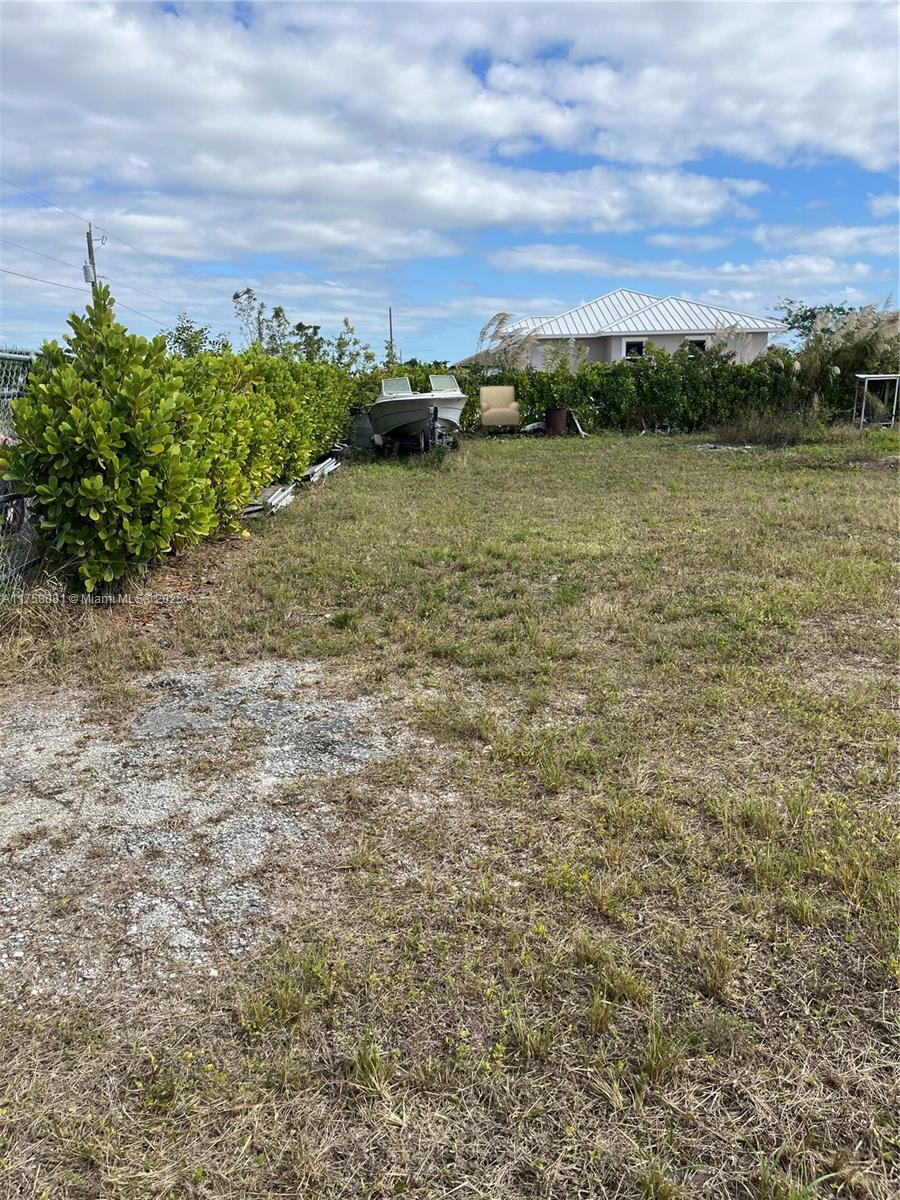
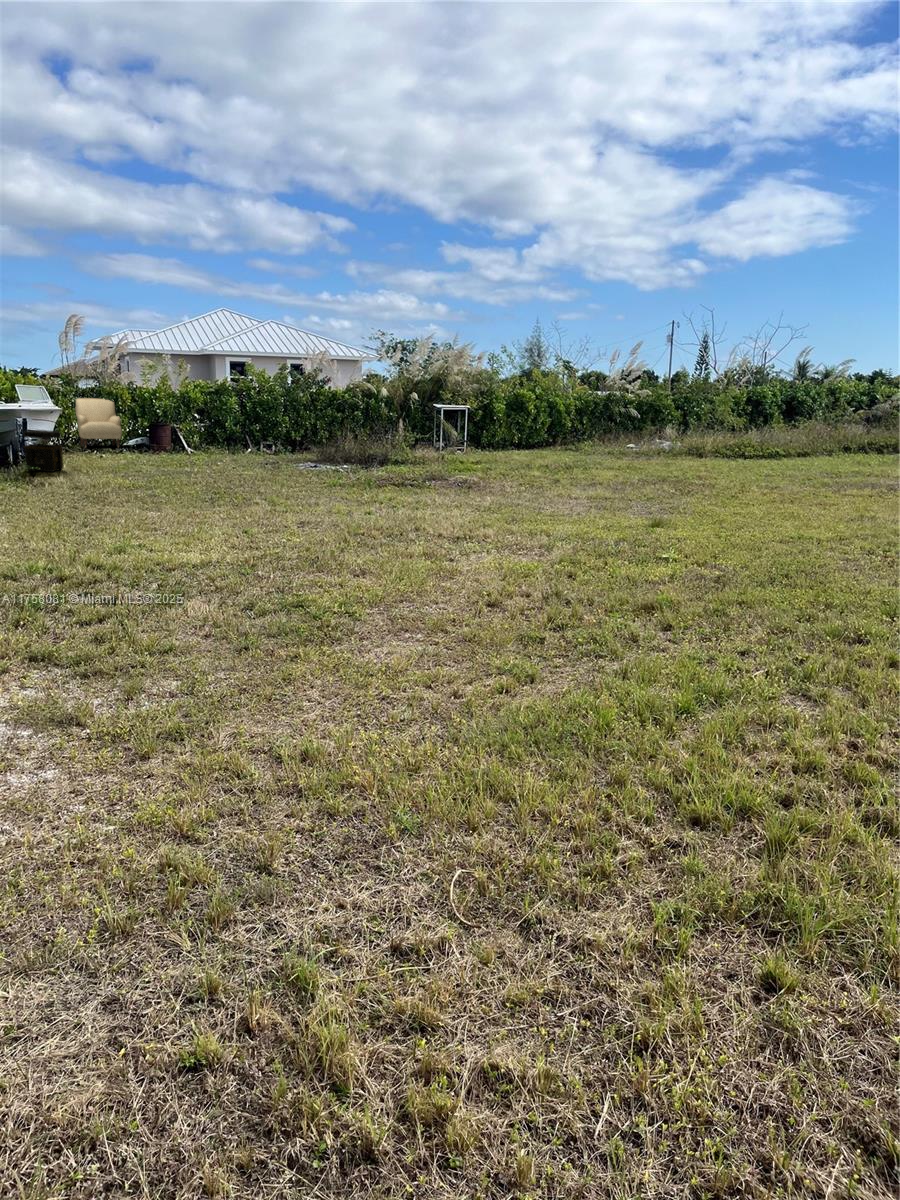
bench: present [626,405,665,429] -> none [233,425,271,448]
toolbox: none [435,418,468,458] -> present [23,430,63,472]

